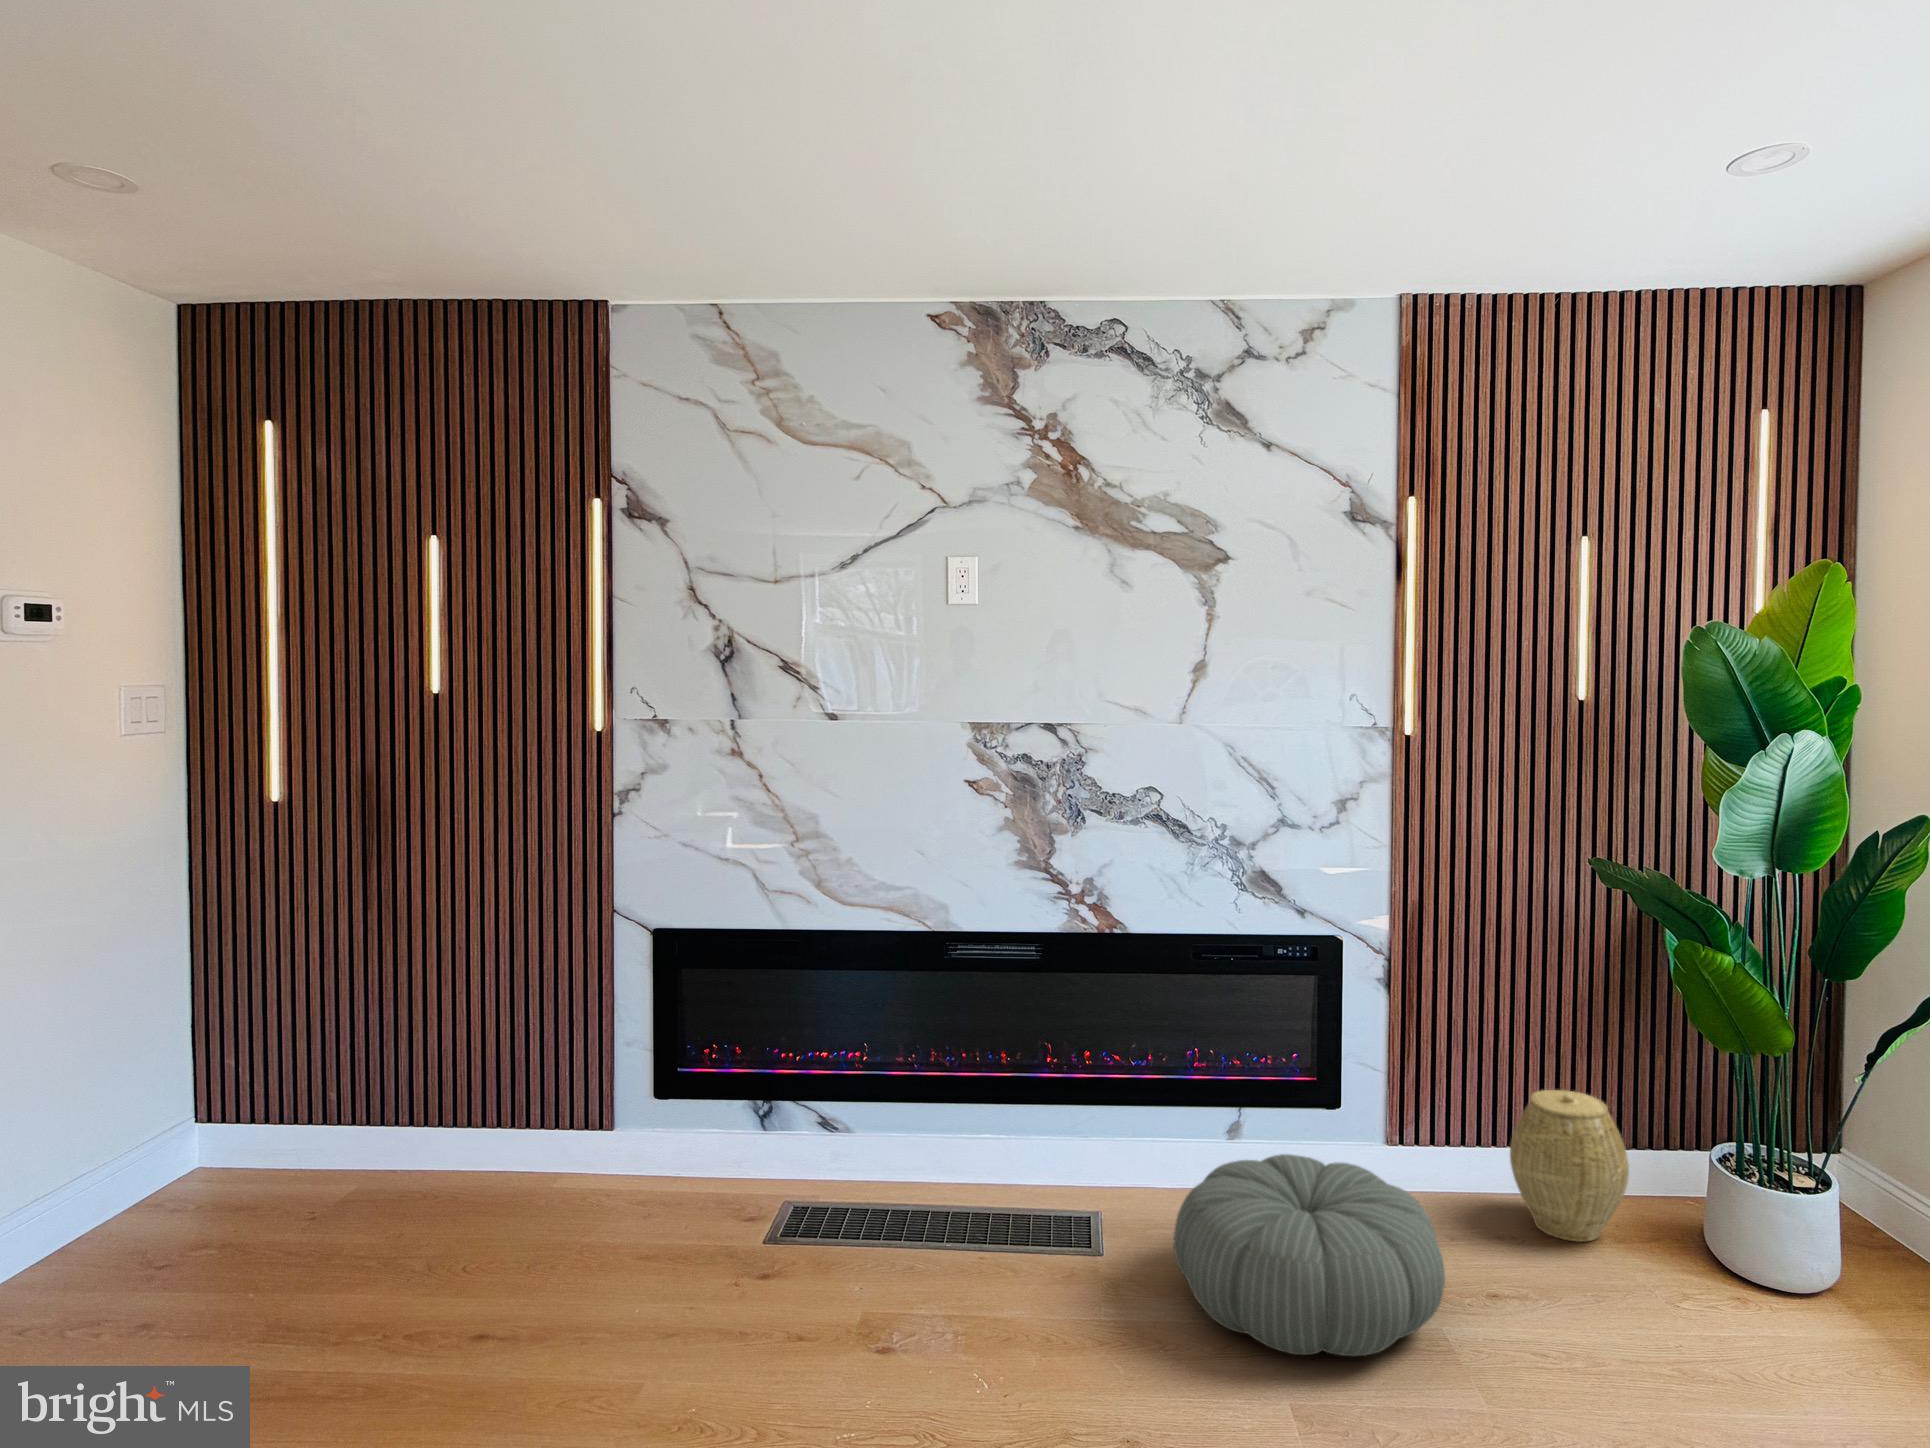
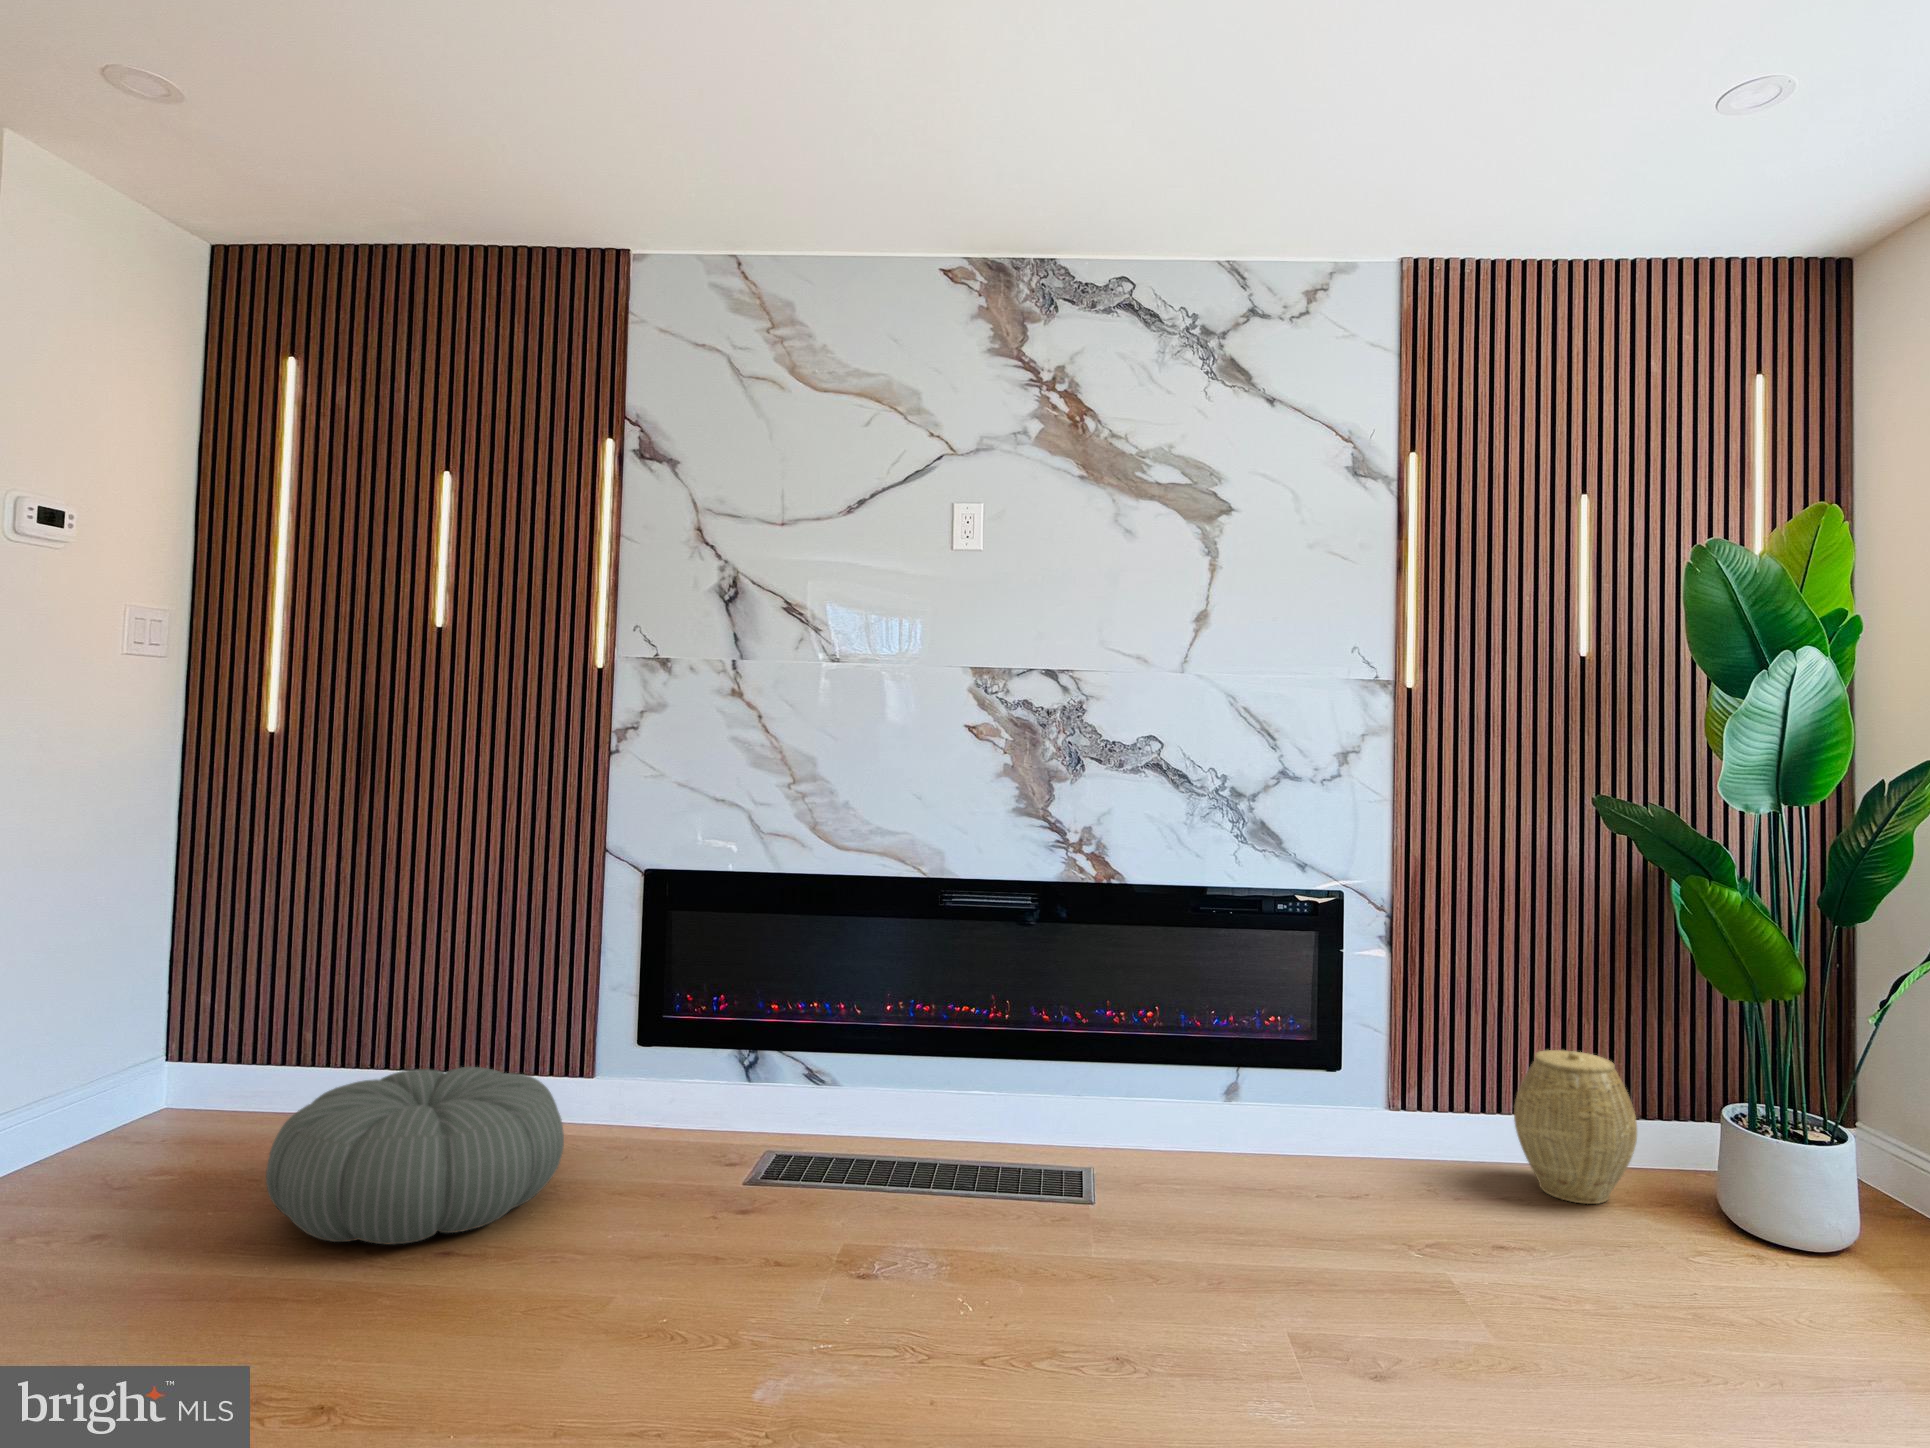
pouf: present [1174,1154,1445,1356] -> present [266,1067,564,1244]

